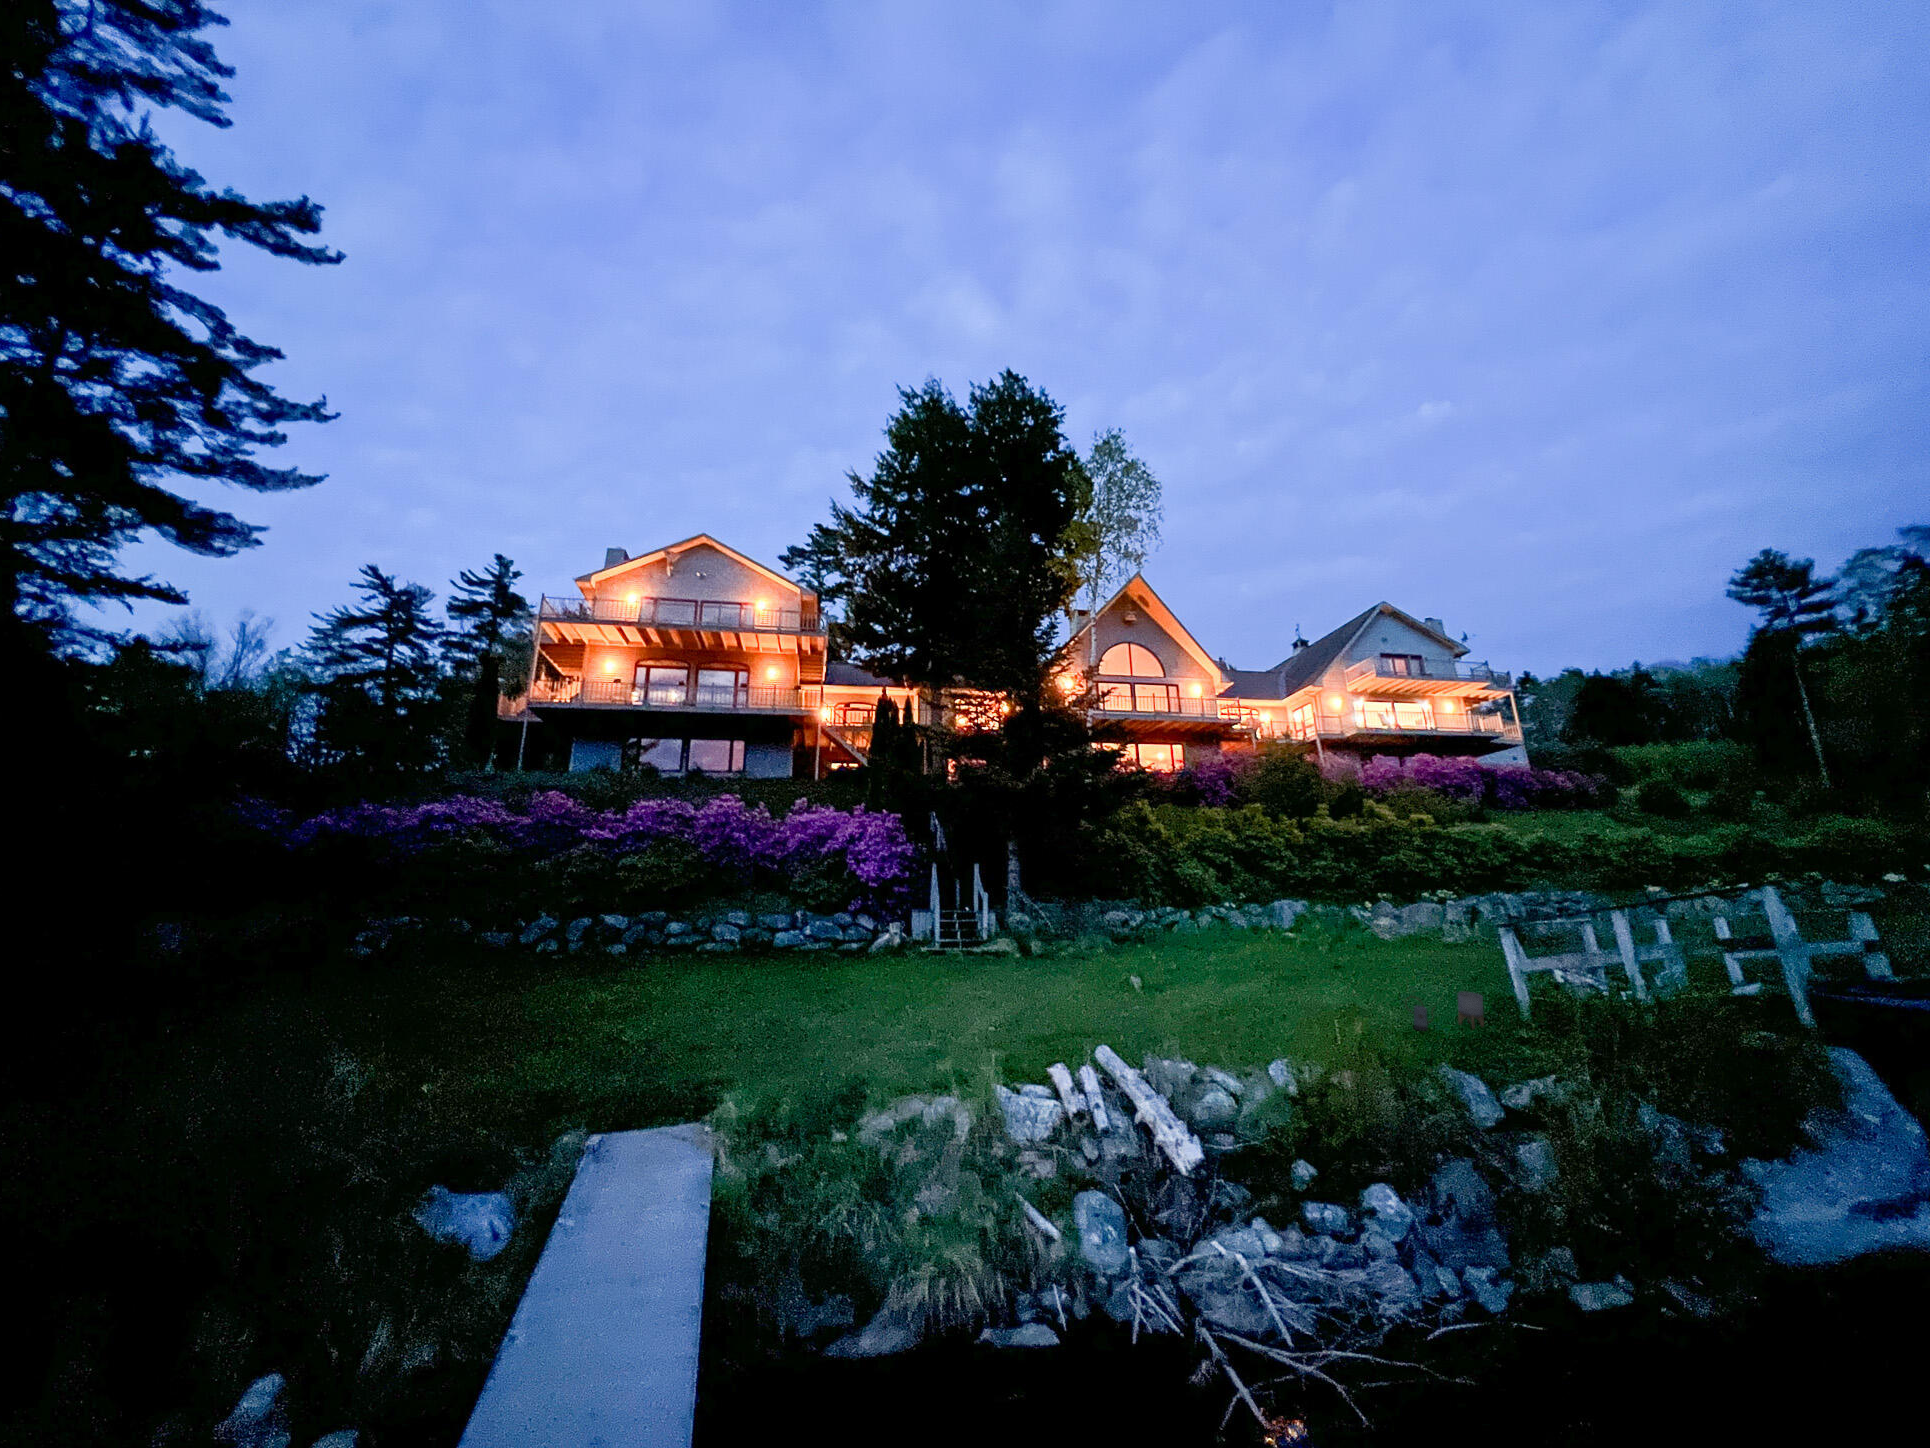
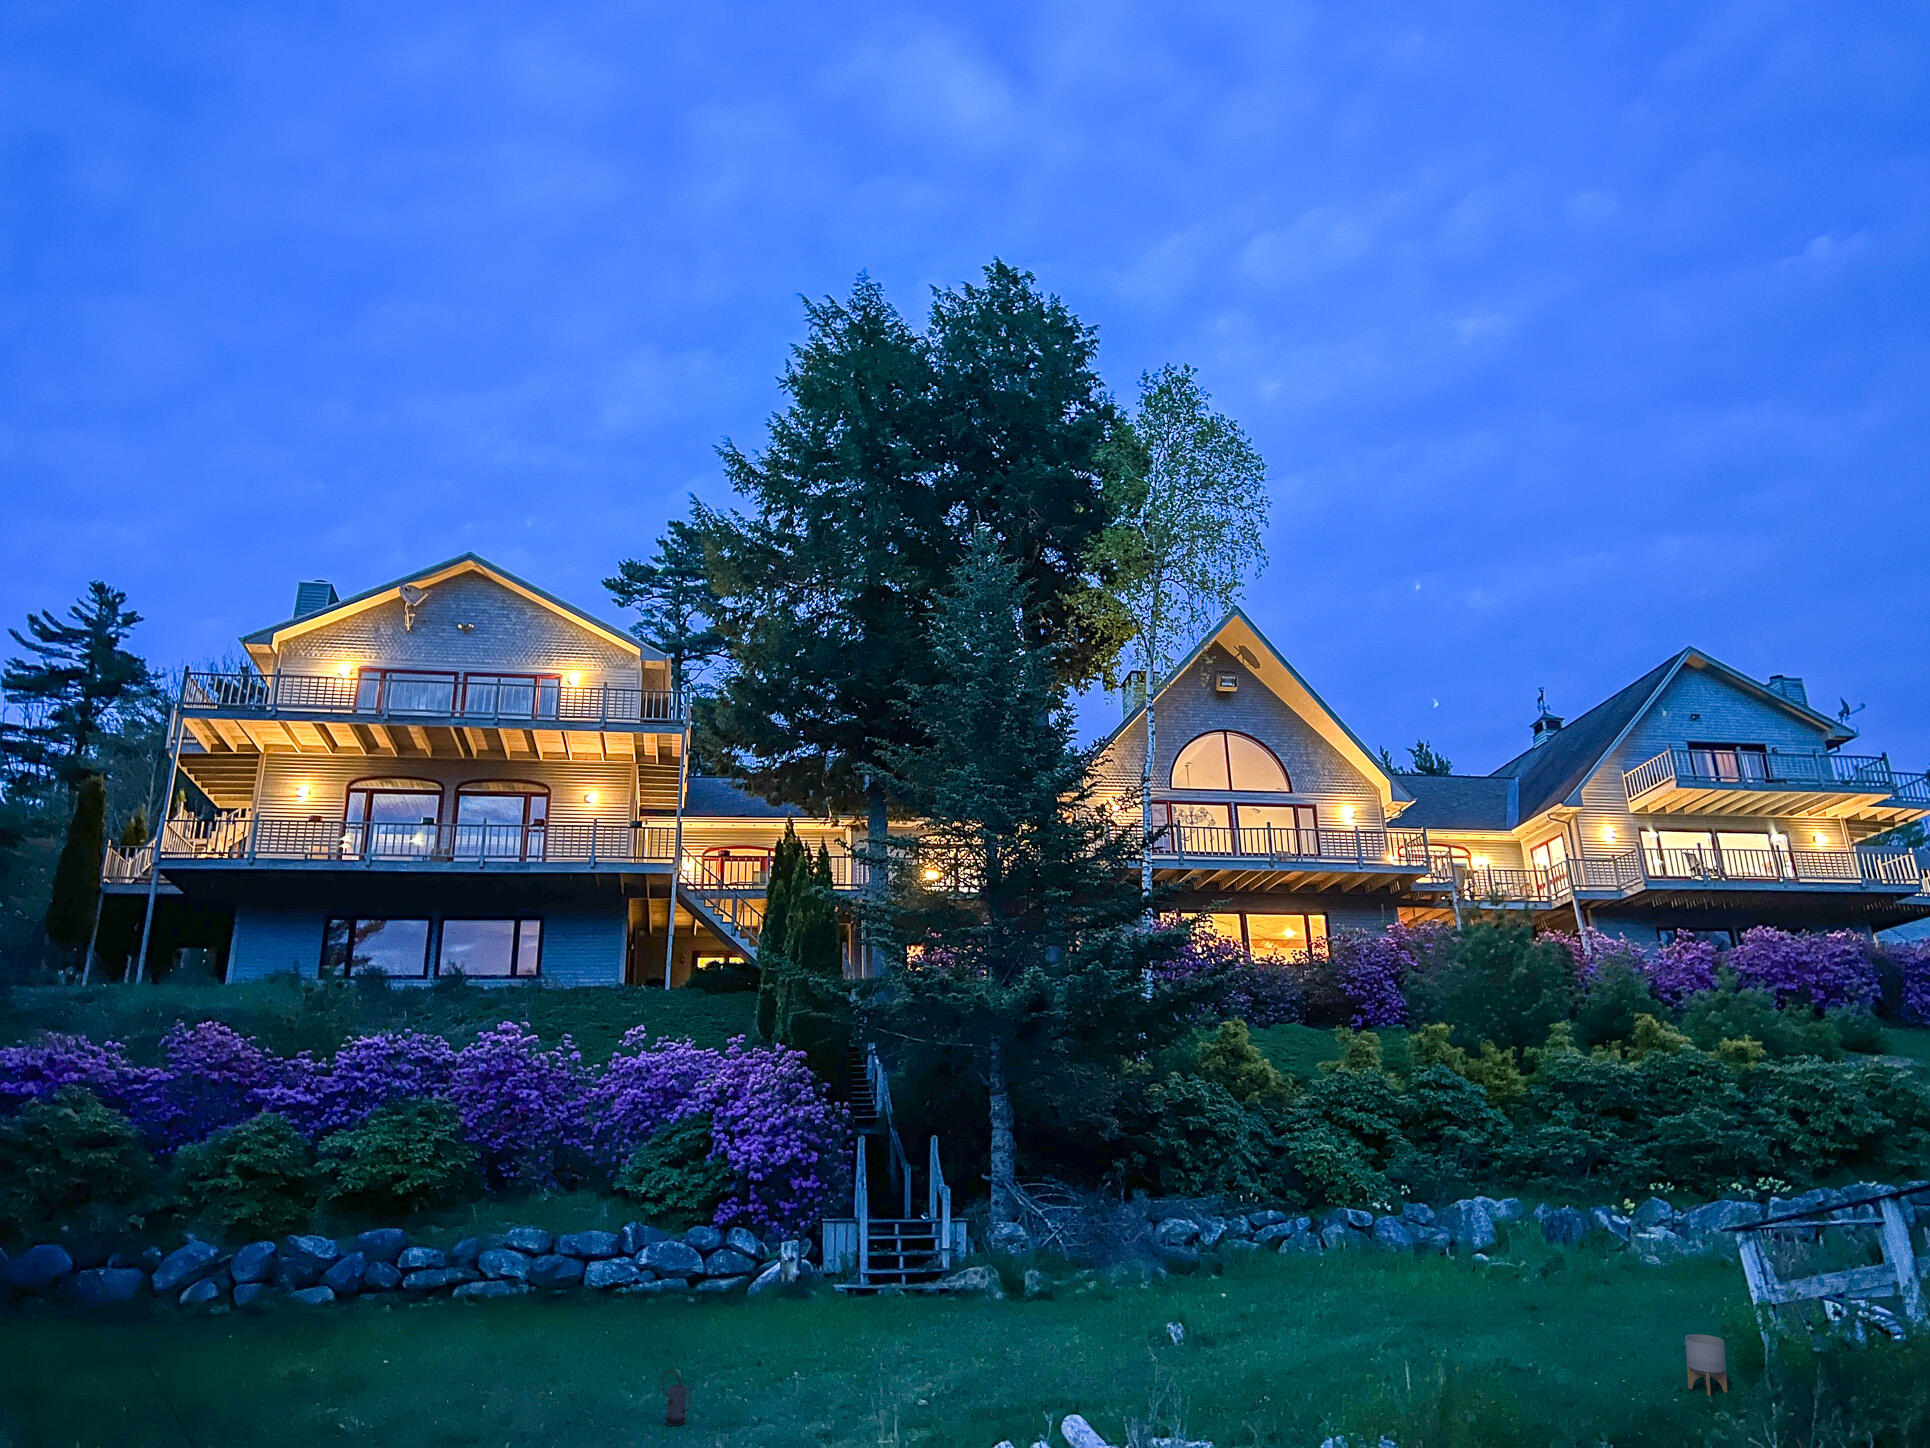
watering can: present [1406,1002,1428,1031] -> present [661,1370,693,1426]

